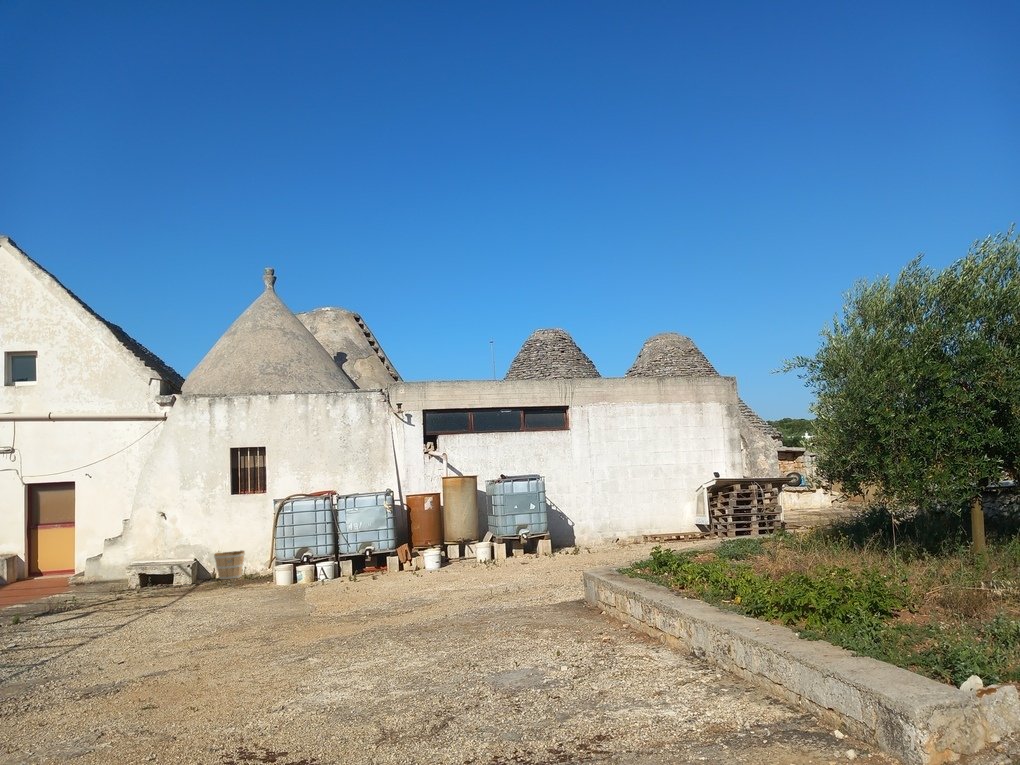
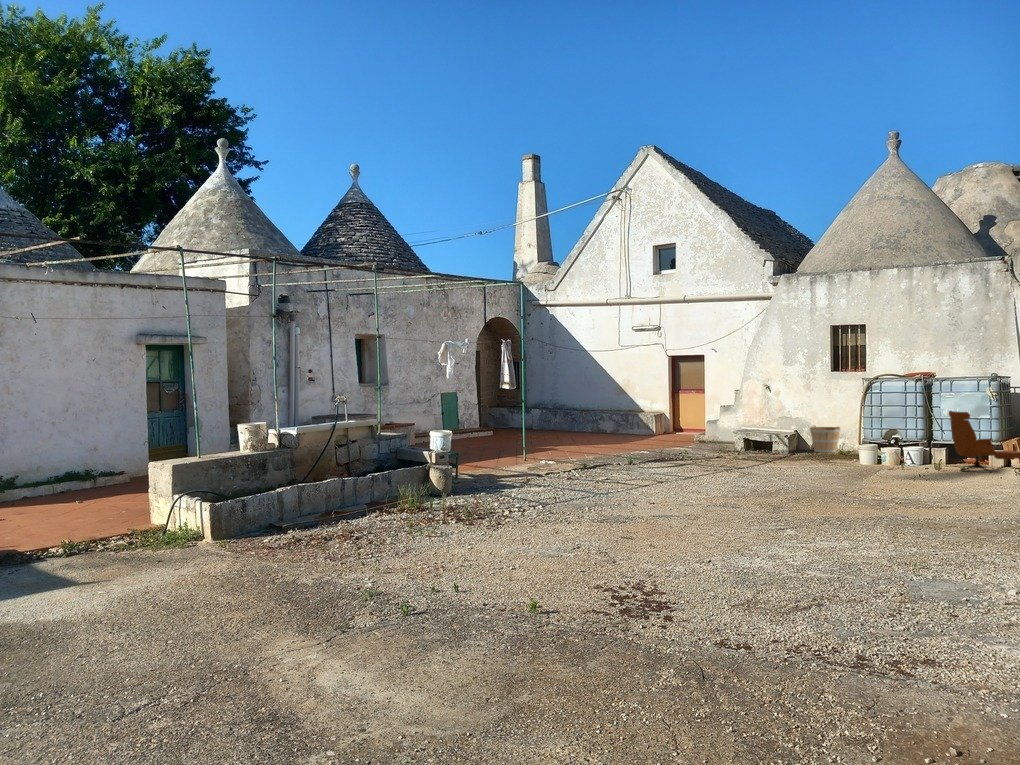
lounge chair: none [359,525,415,580] -> present [949,411,1020,472]

